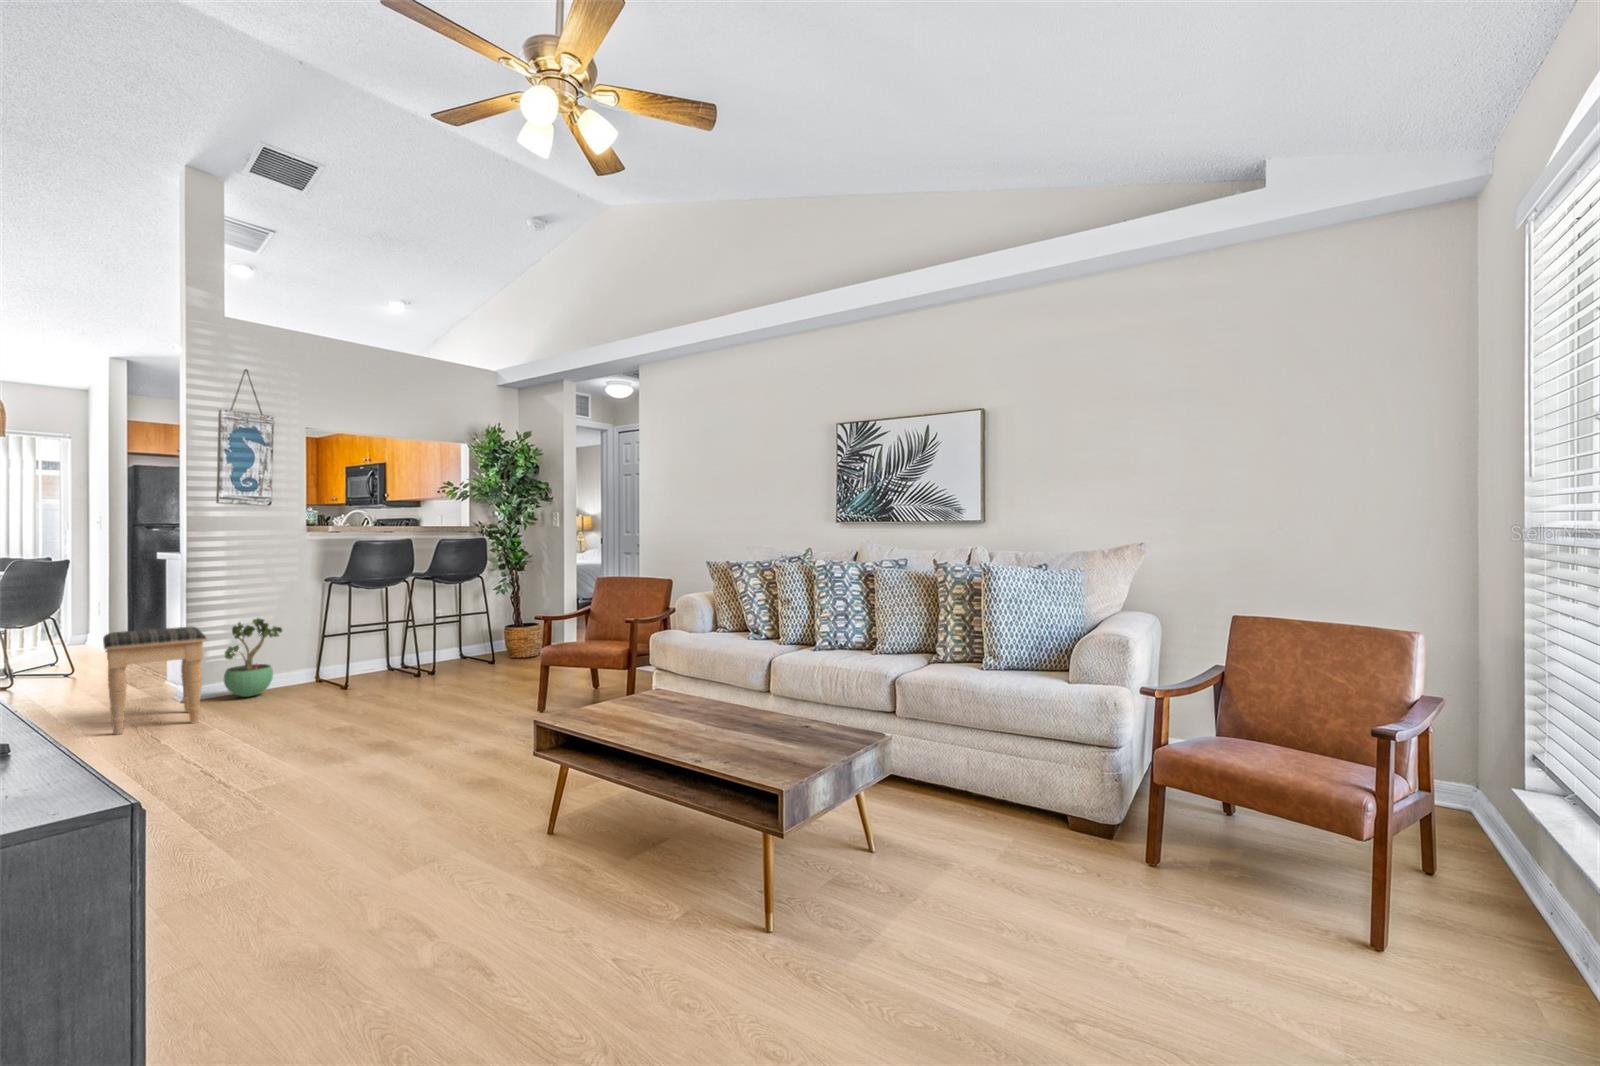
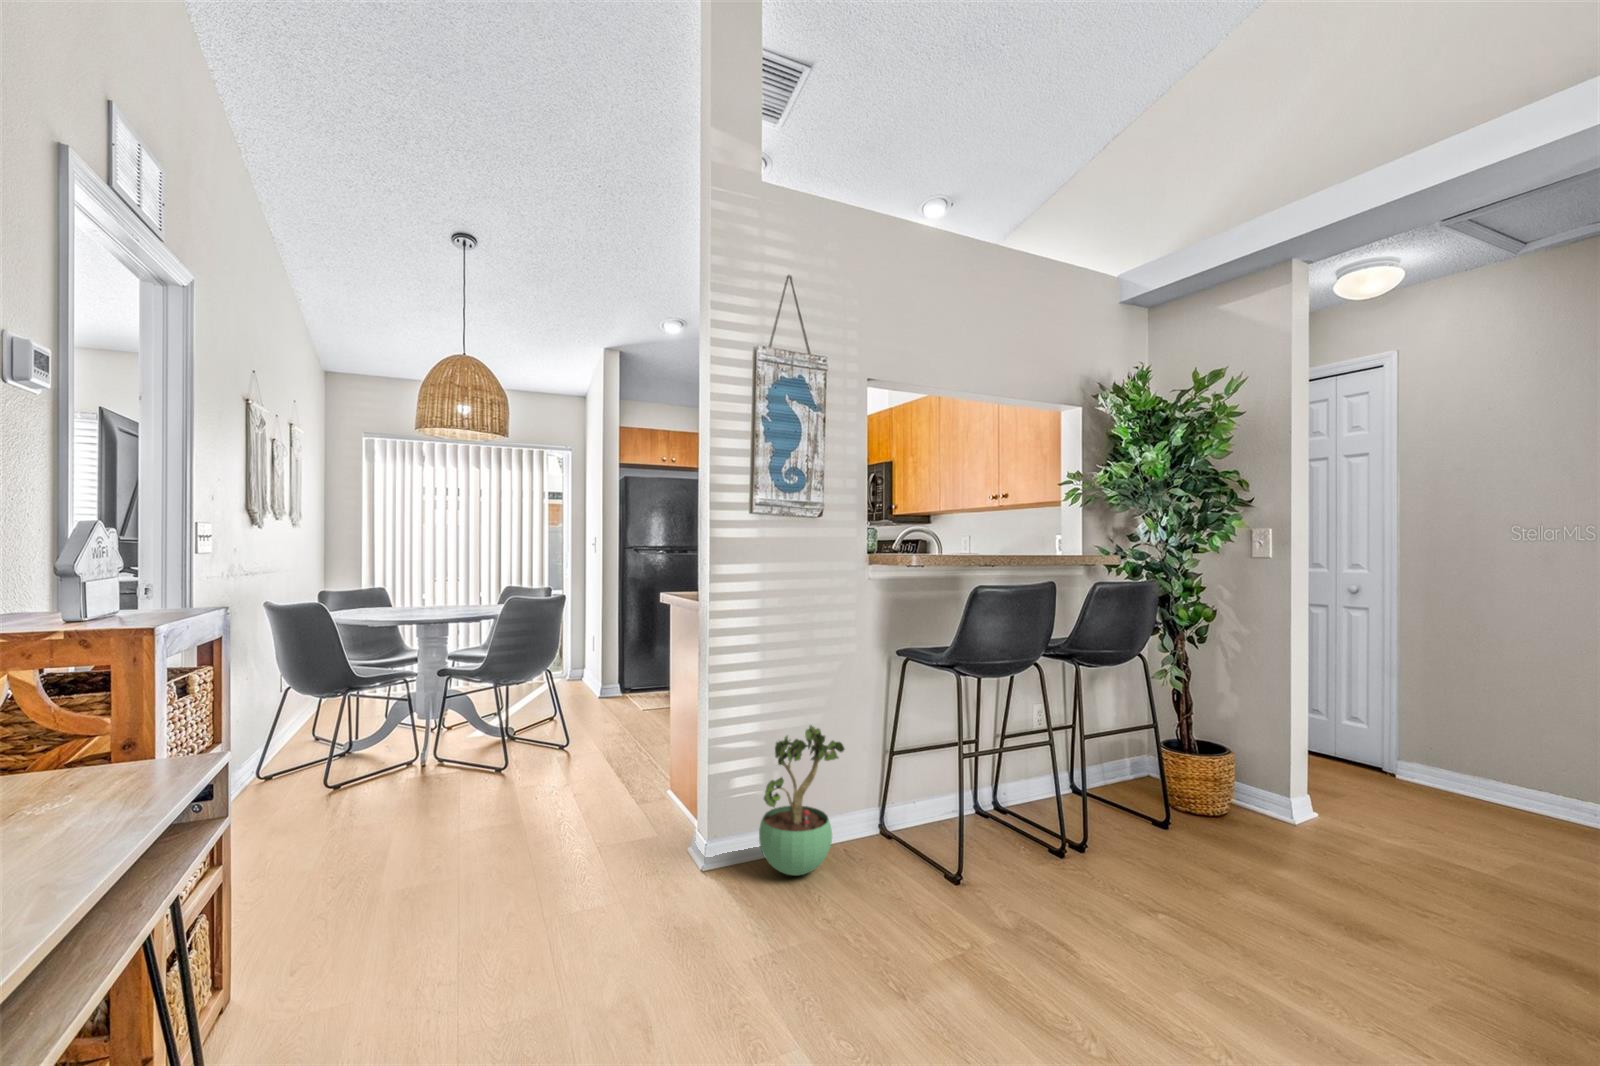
footstool: present [103,627,206,735] -> none [594,750,763,1008]

